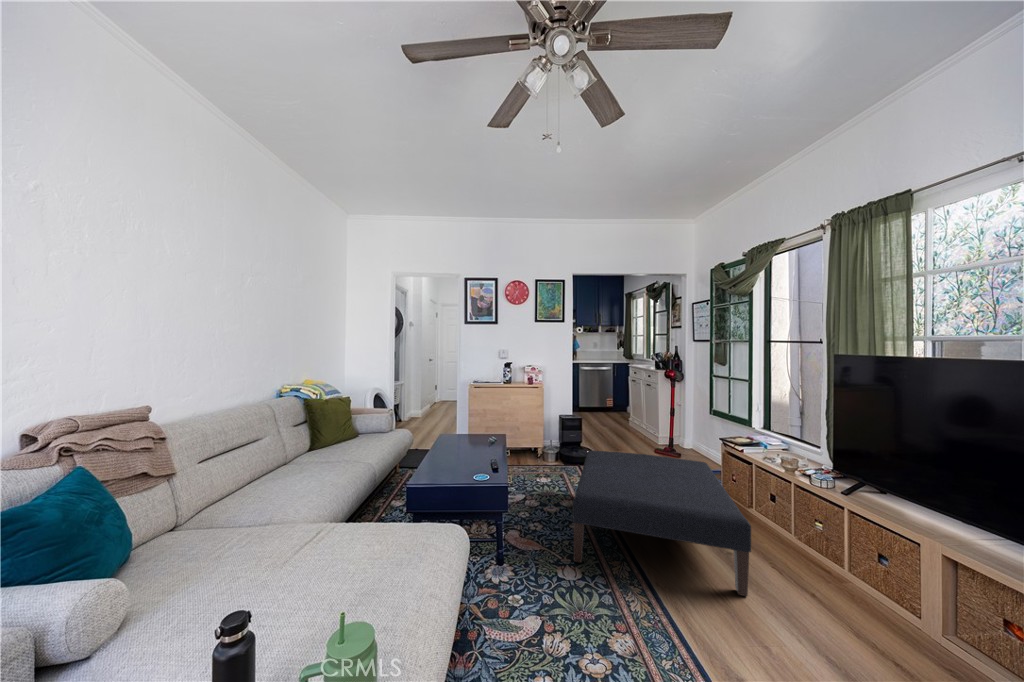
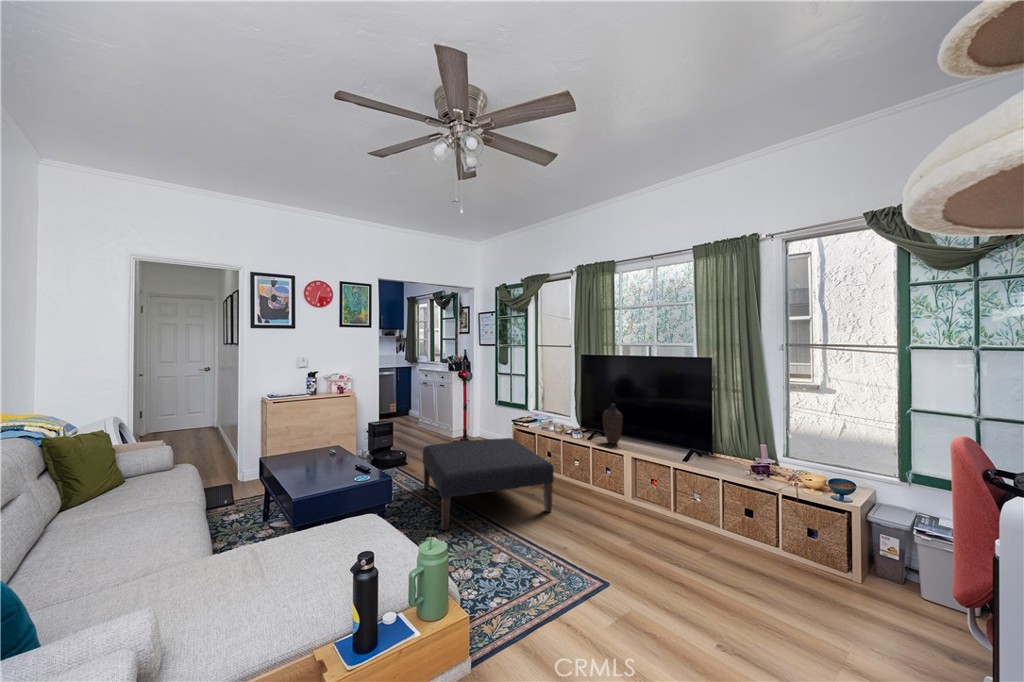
decorative vase: none [876,443,930,522] -> present [603,404,623,444]

